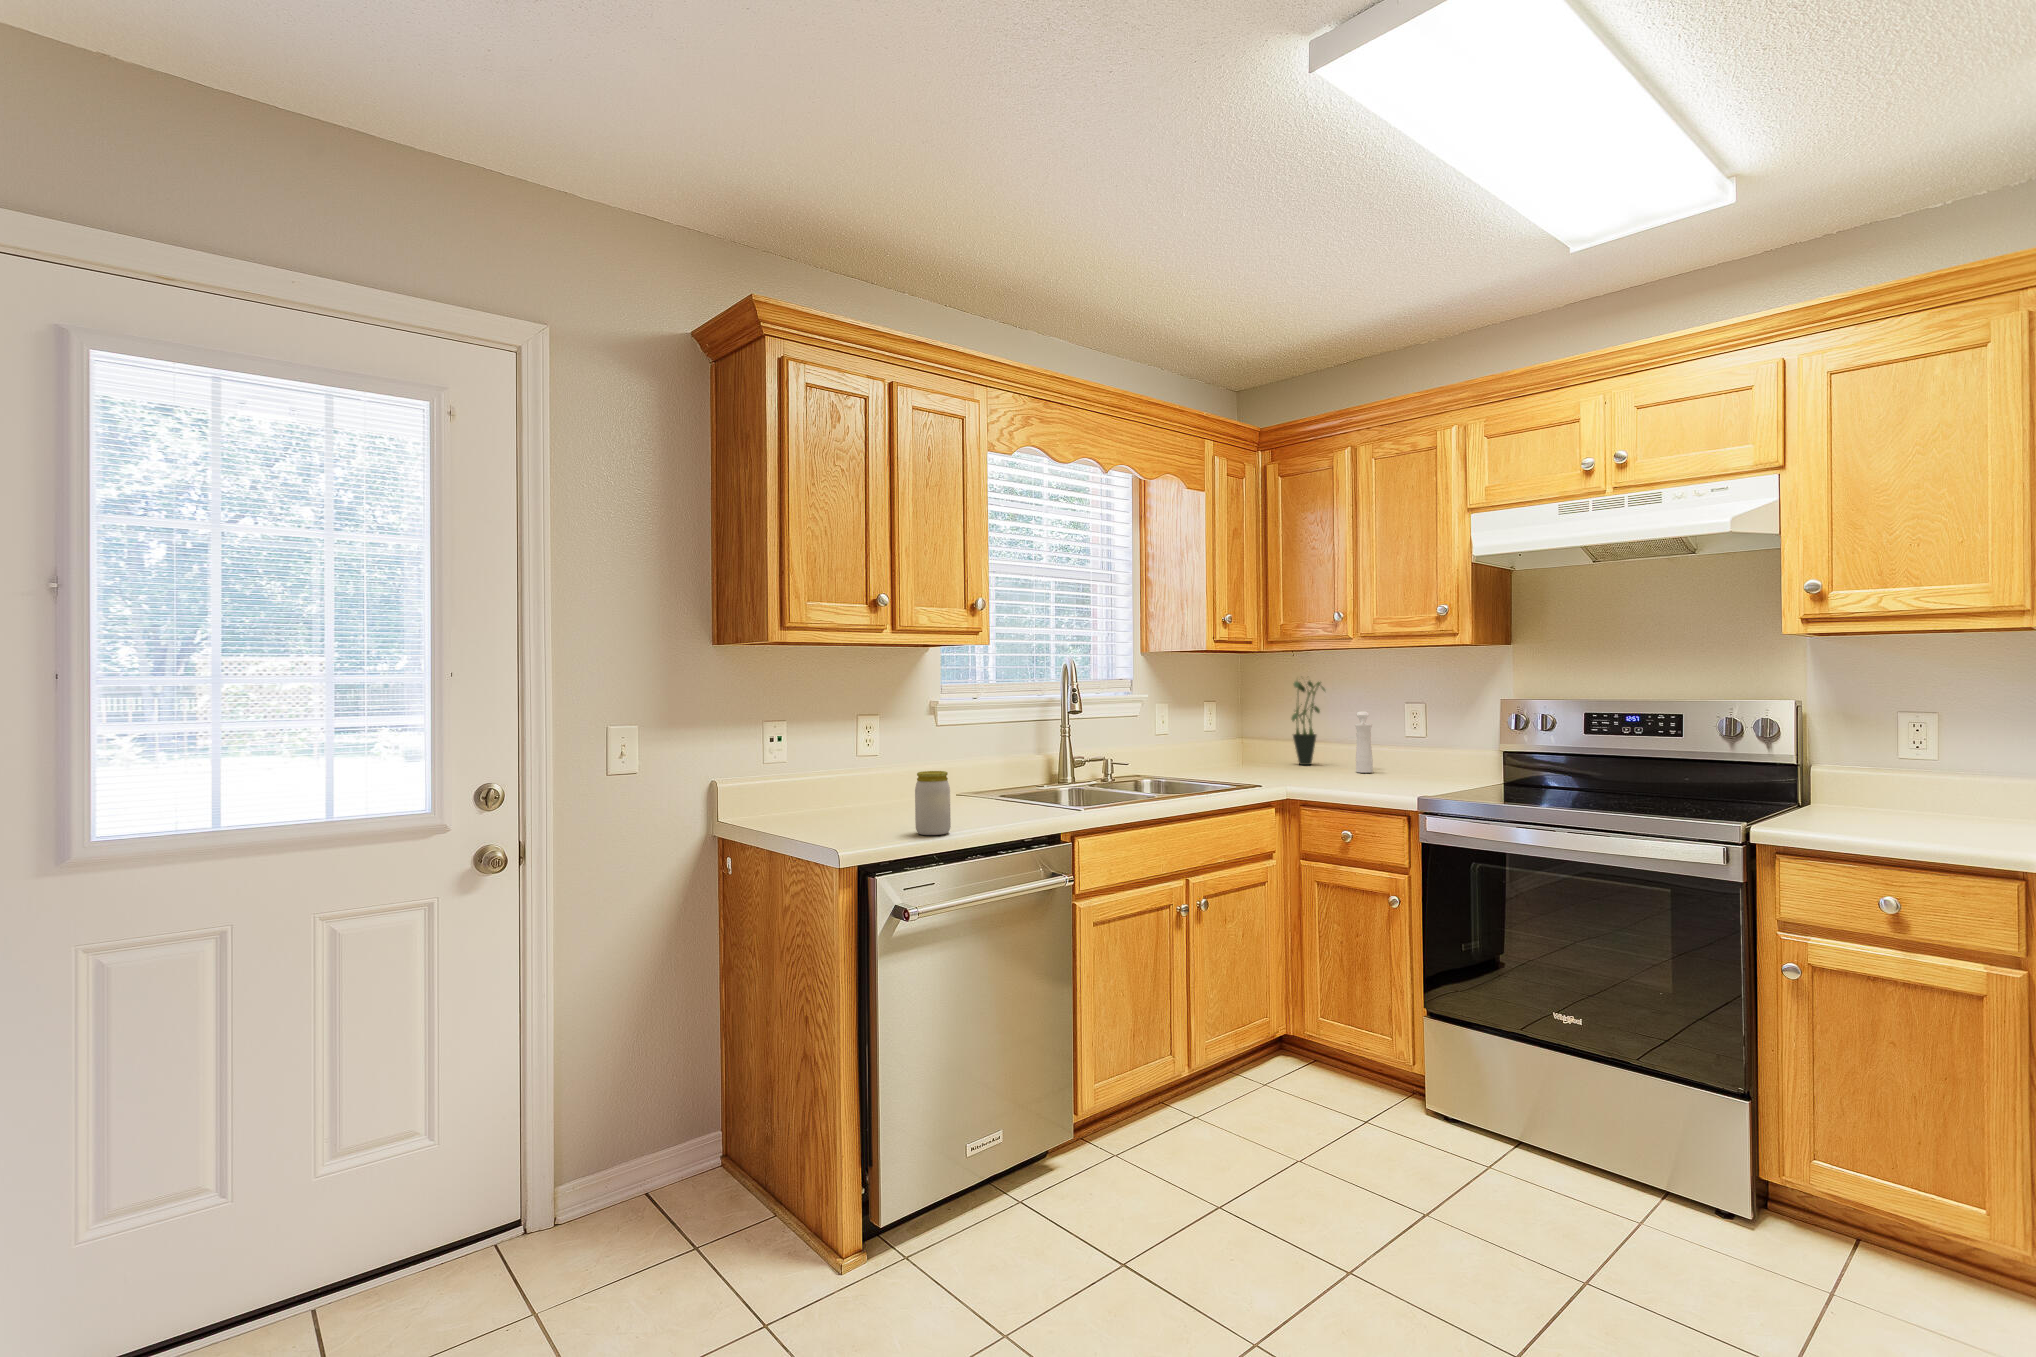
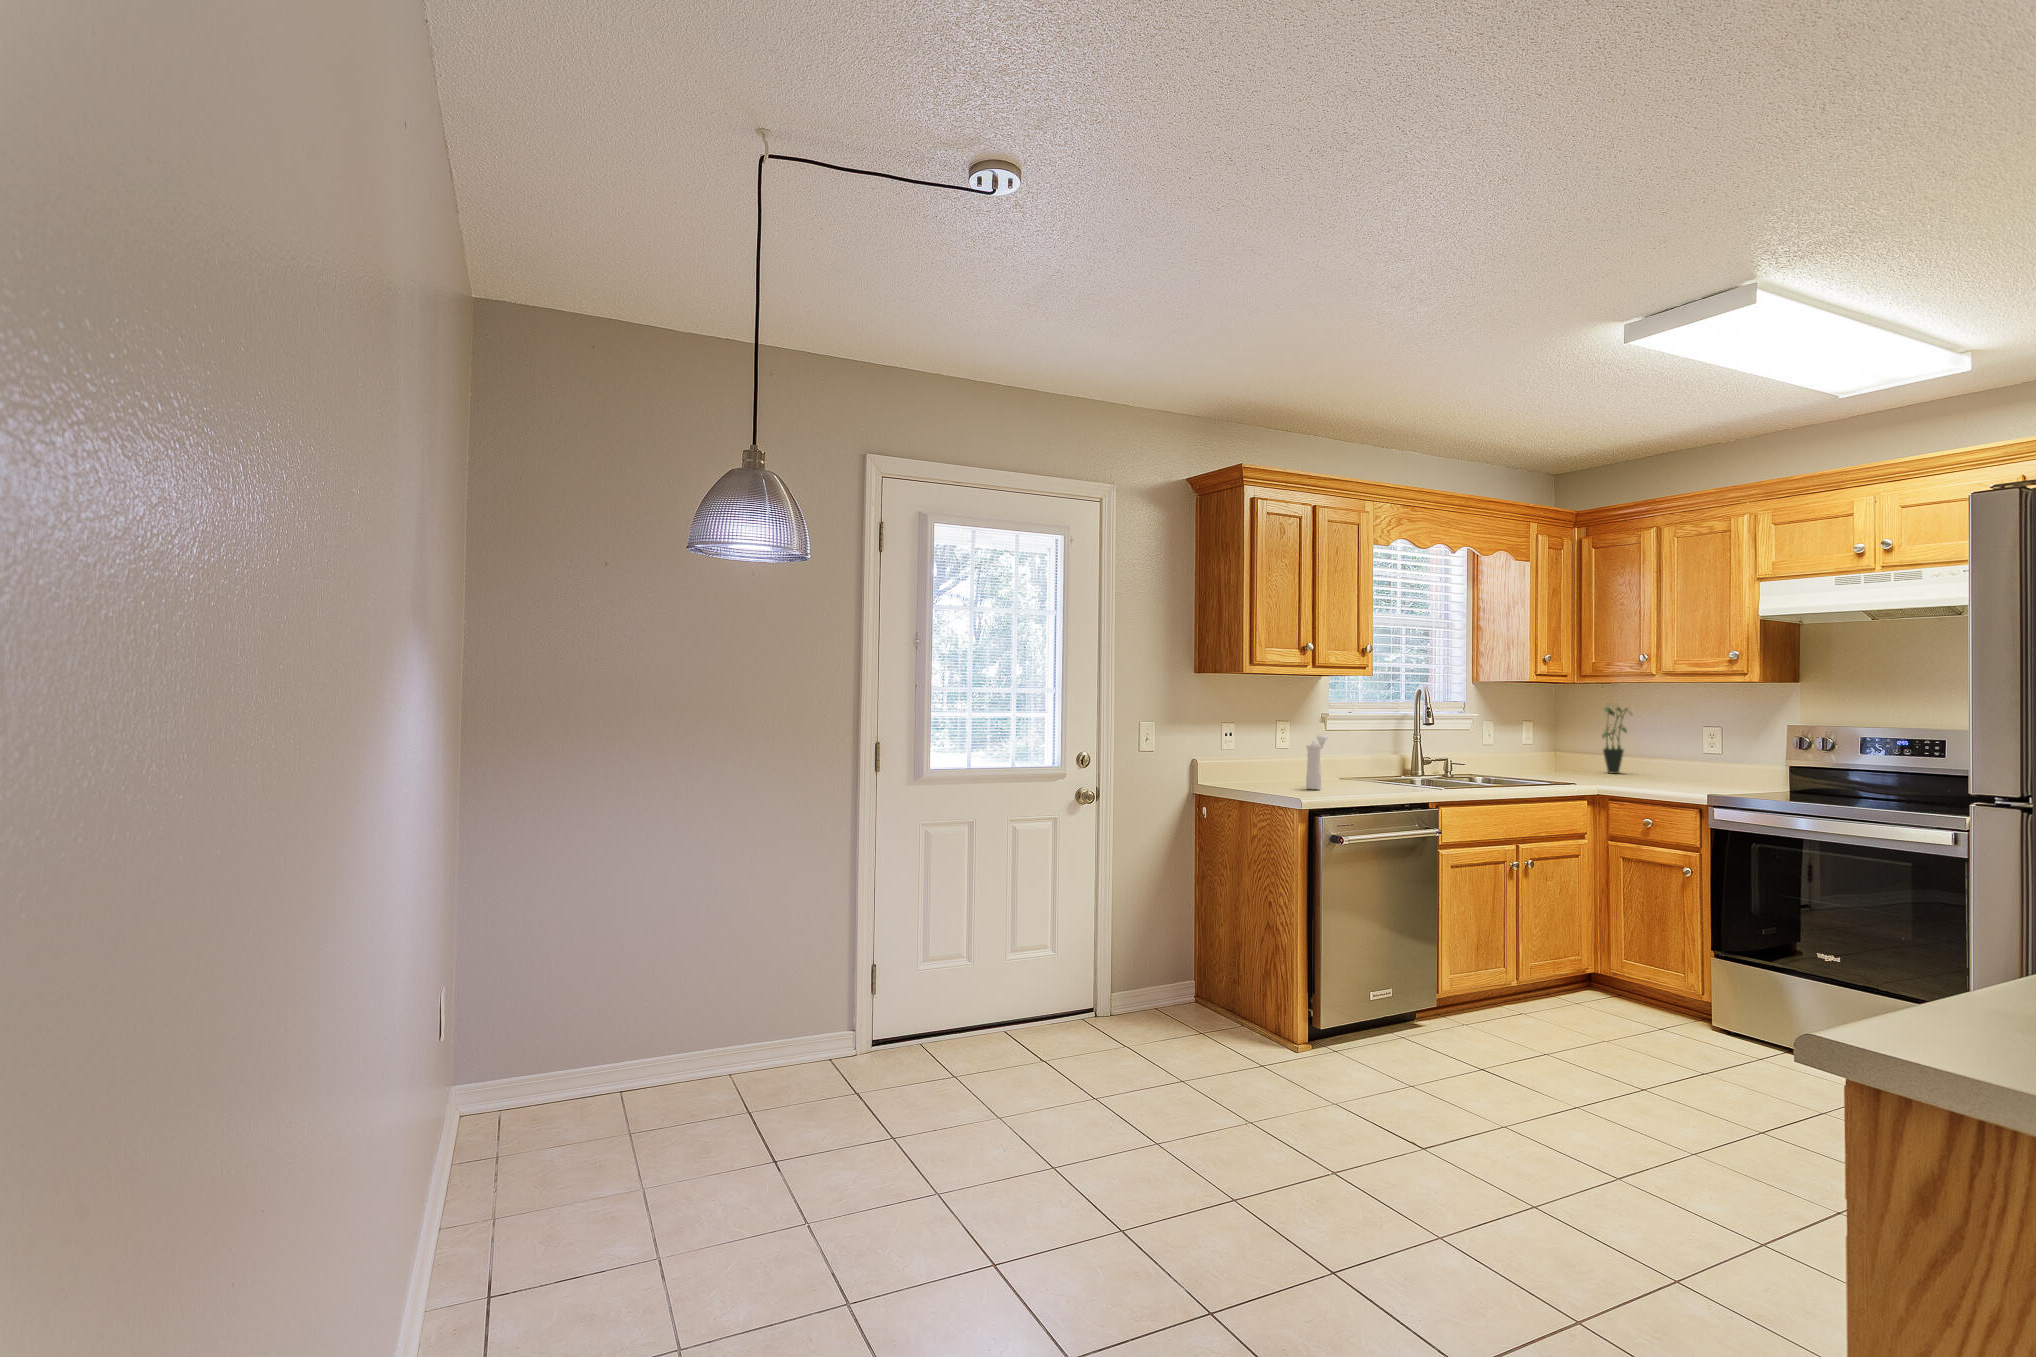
pepper mill: present [1355,711,1373,773] -> present [1306,735,1327,789]
jar: present [915,771,951,835] -> none [1337,757,1361,797]

